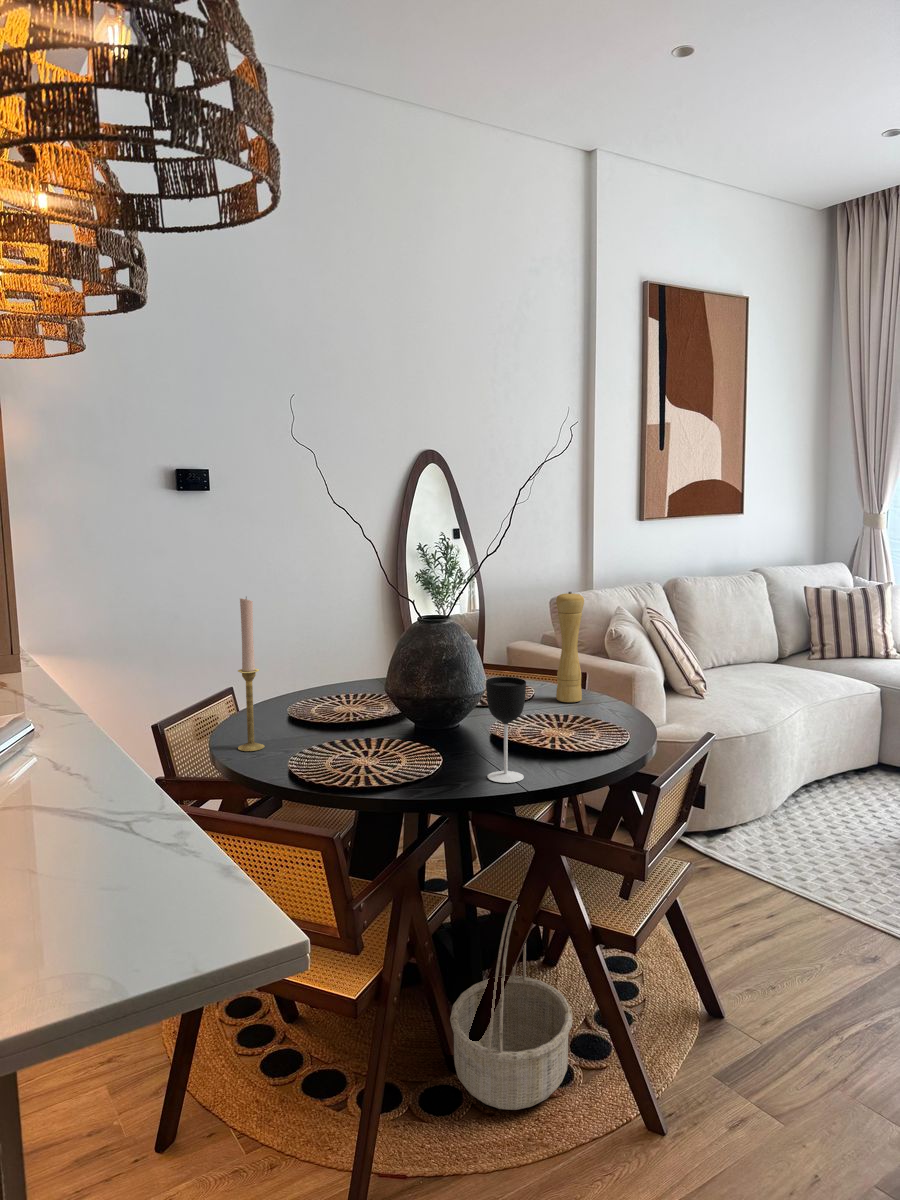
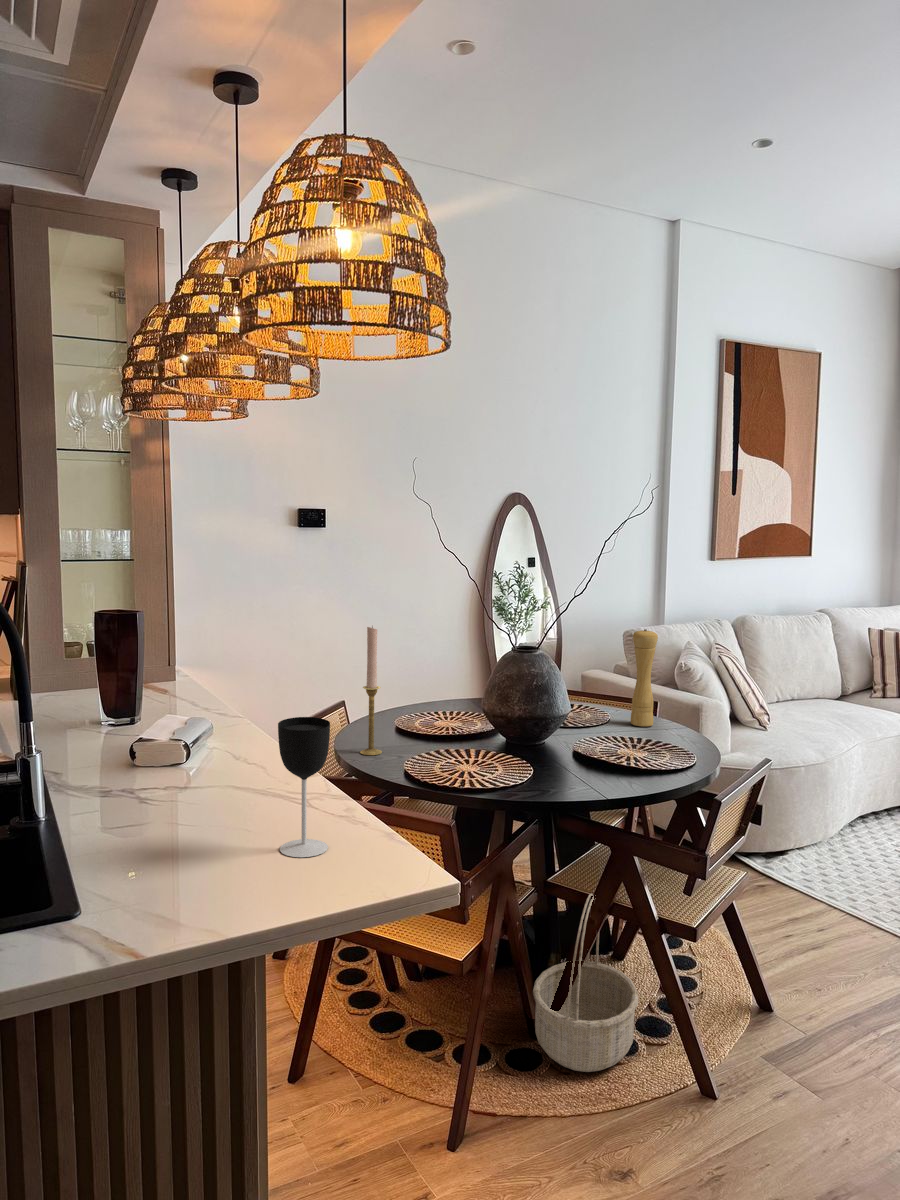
wine glass: present [486,677,526,783] -> present [278,717,330,857]

